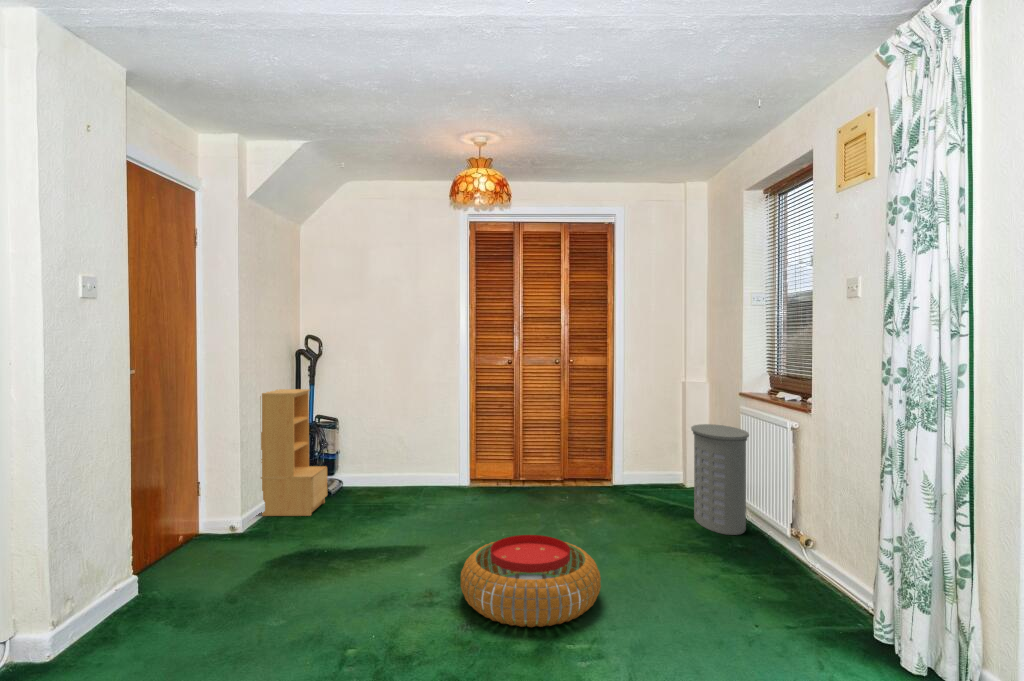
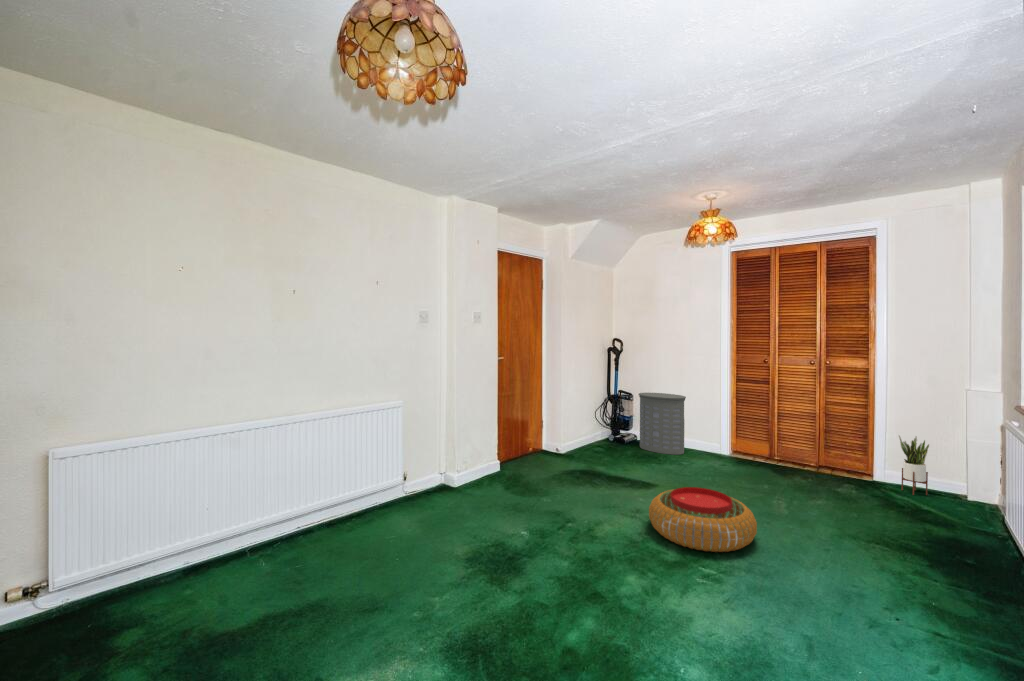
bookshelf: present [260,389,328,516] -> none [578,372,620,454]
laundry hamper: present [691,424,749,535] -> present [639,393,686,455]
potted plant: none [640,431,662,492] -> present [899,436,929,495]

